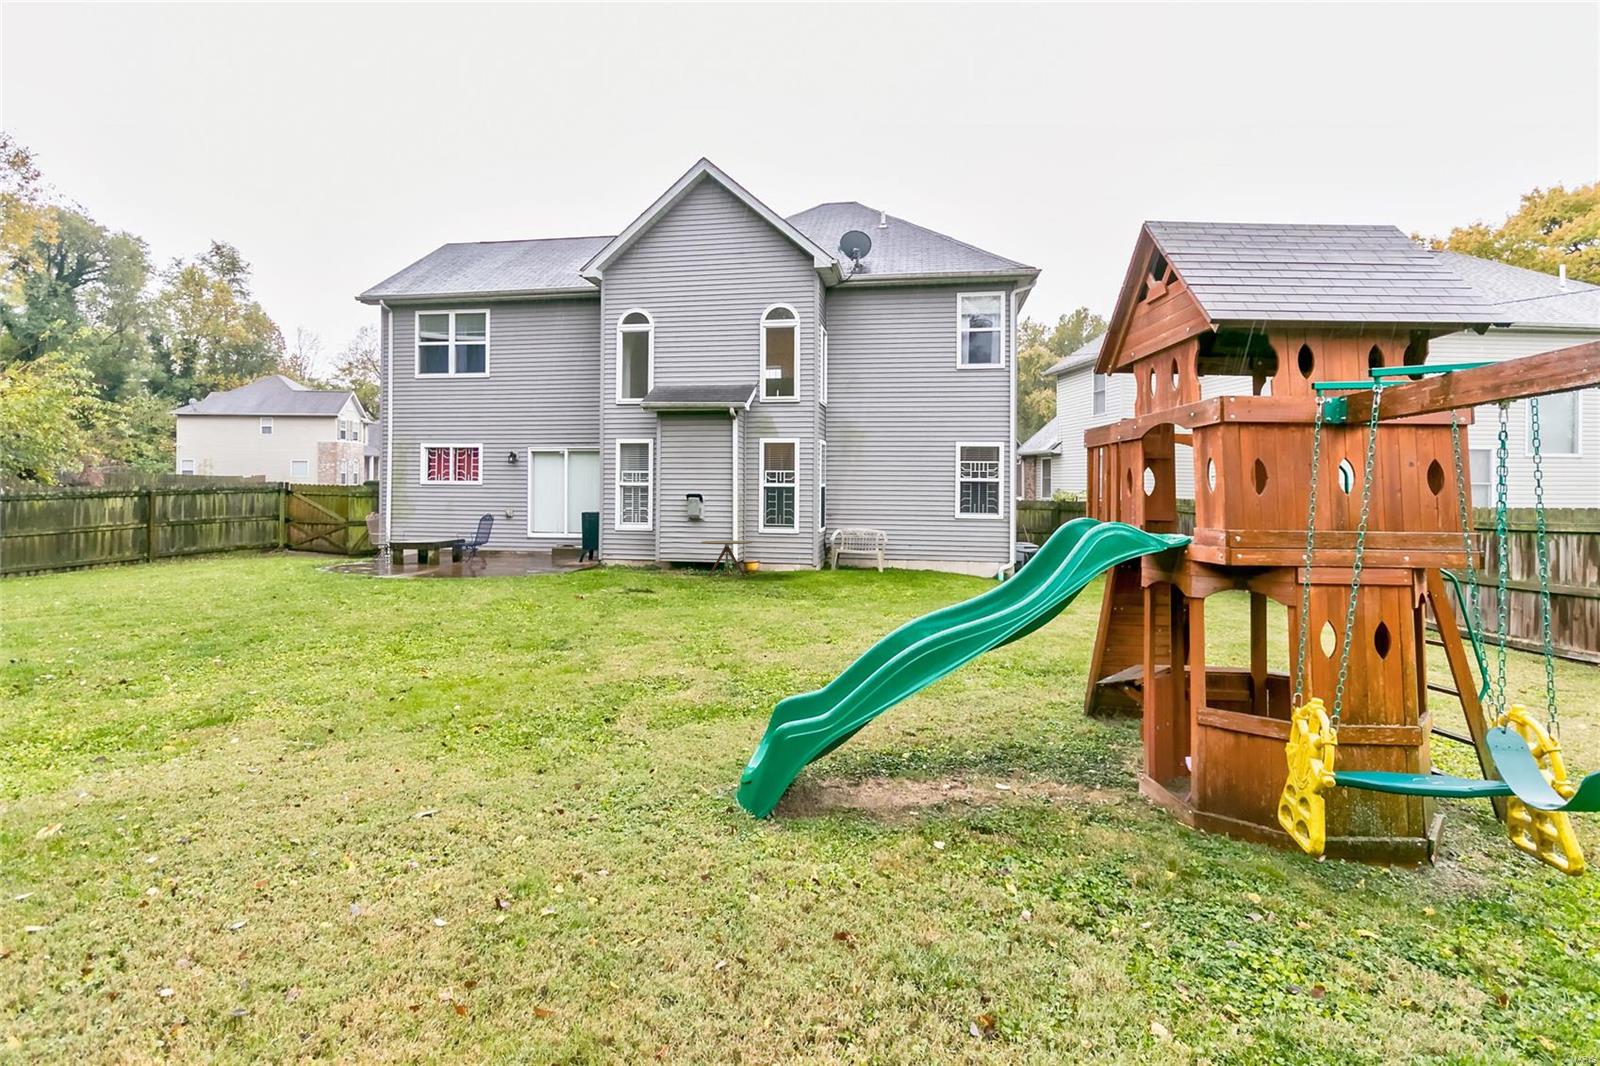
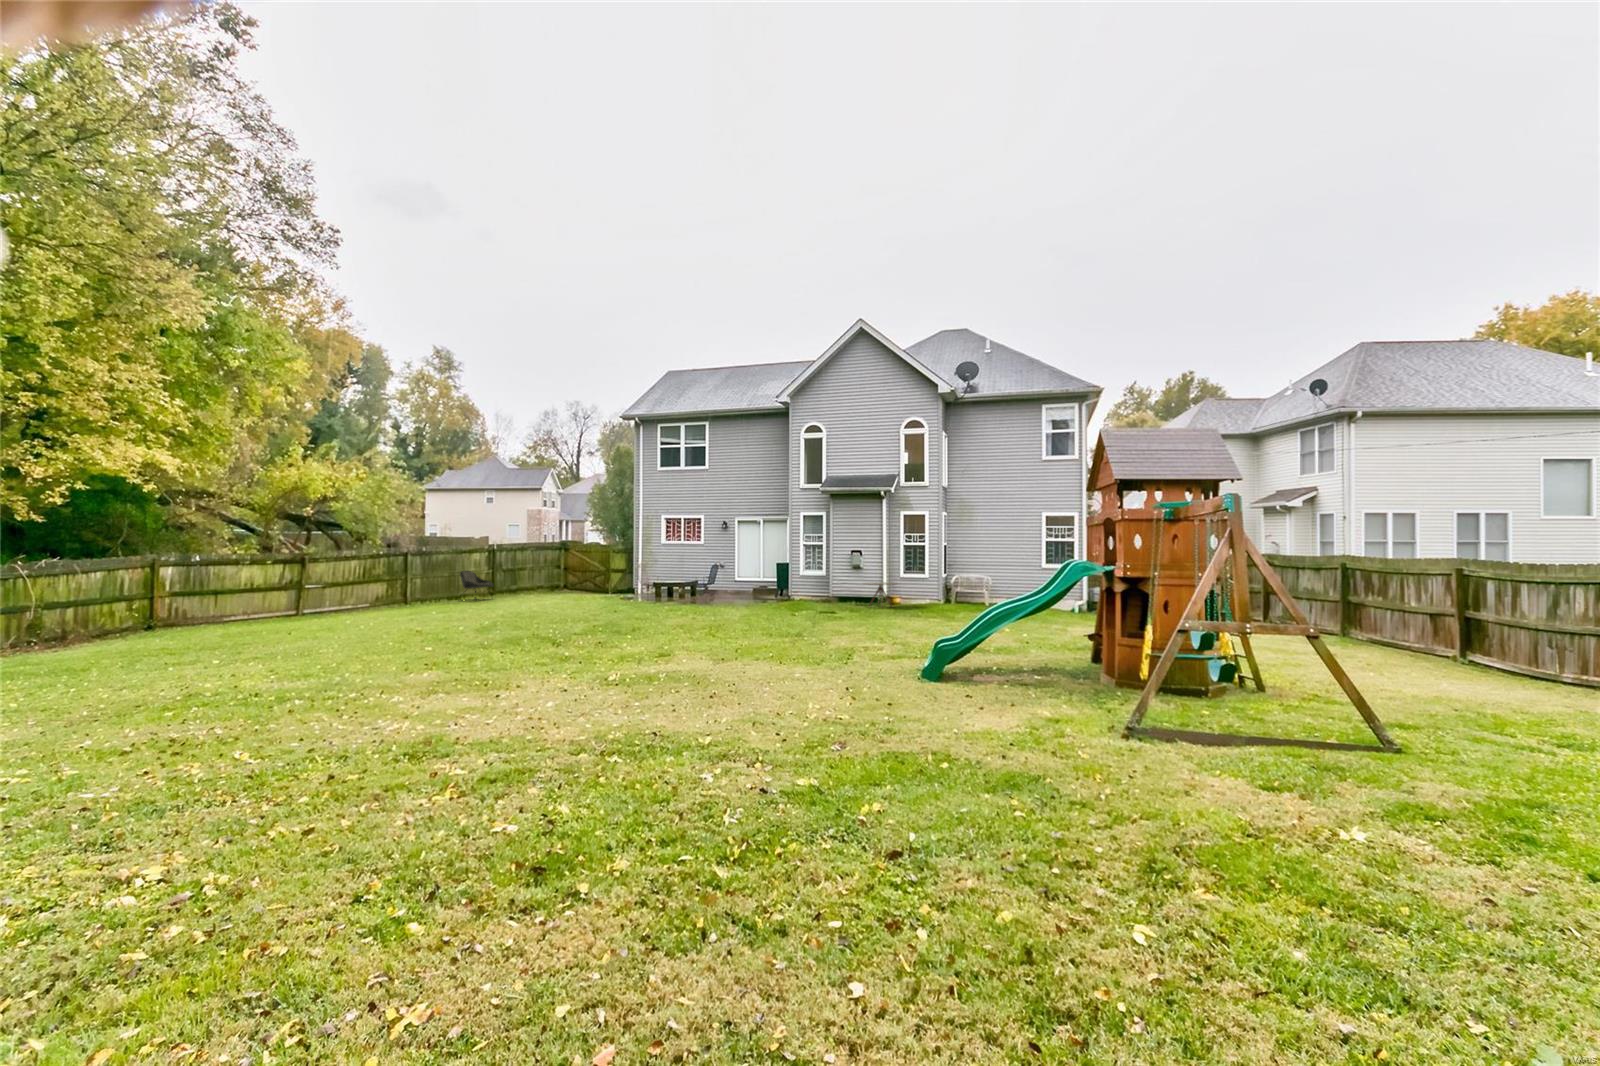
lounge chair: none [73,522,142,570] -> present [460,570,494,600]

